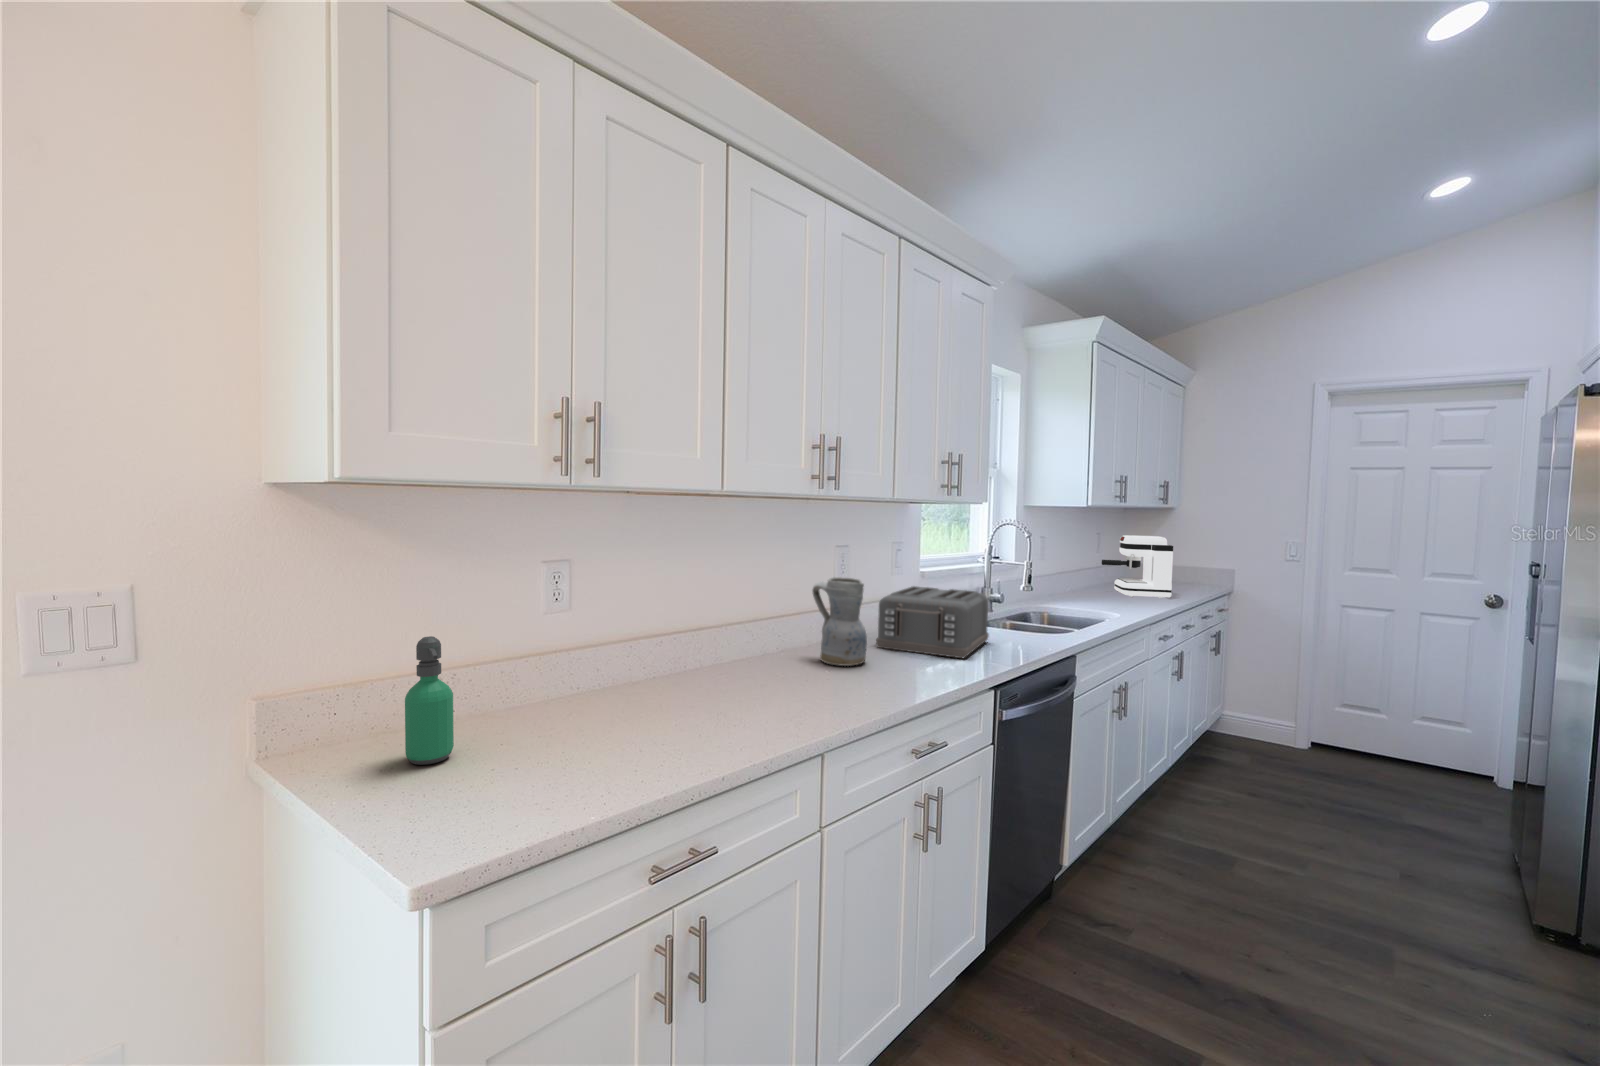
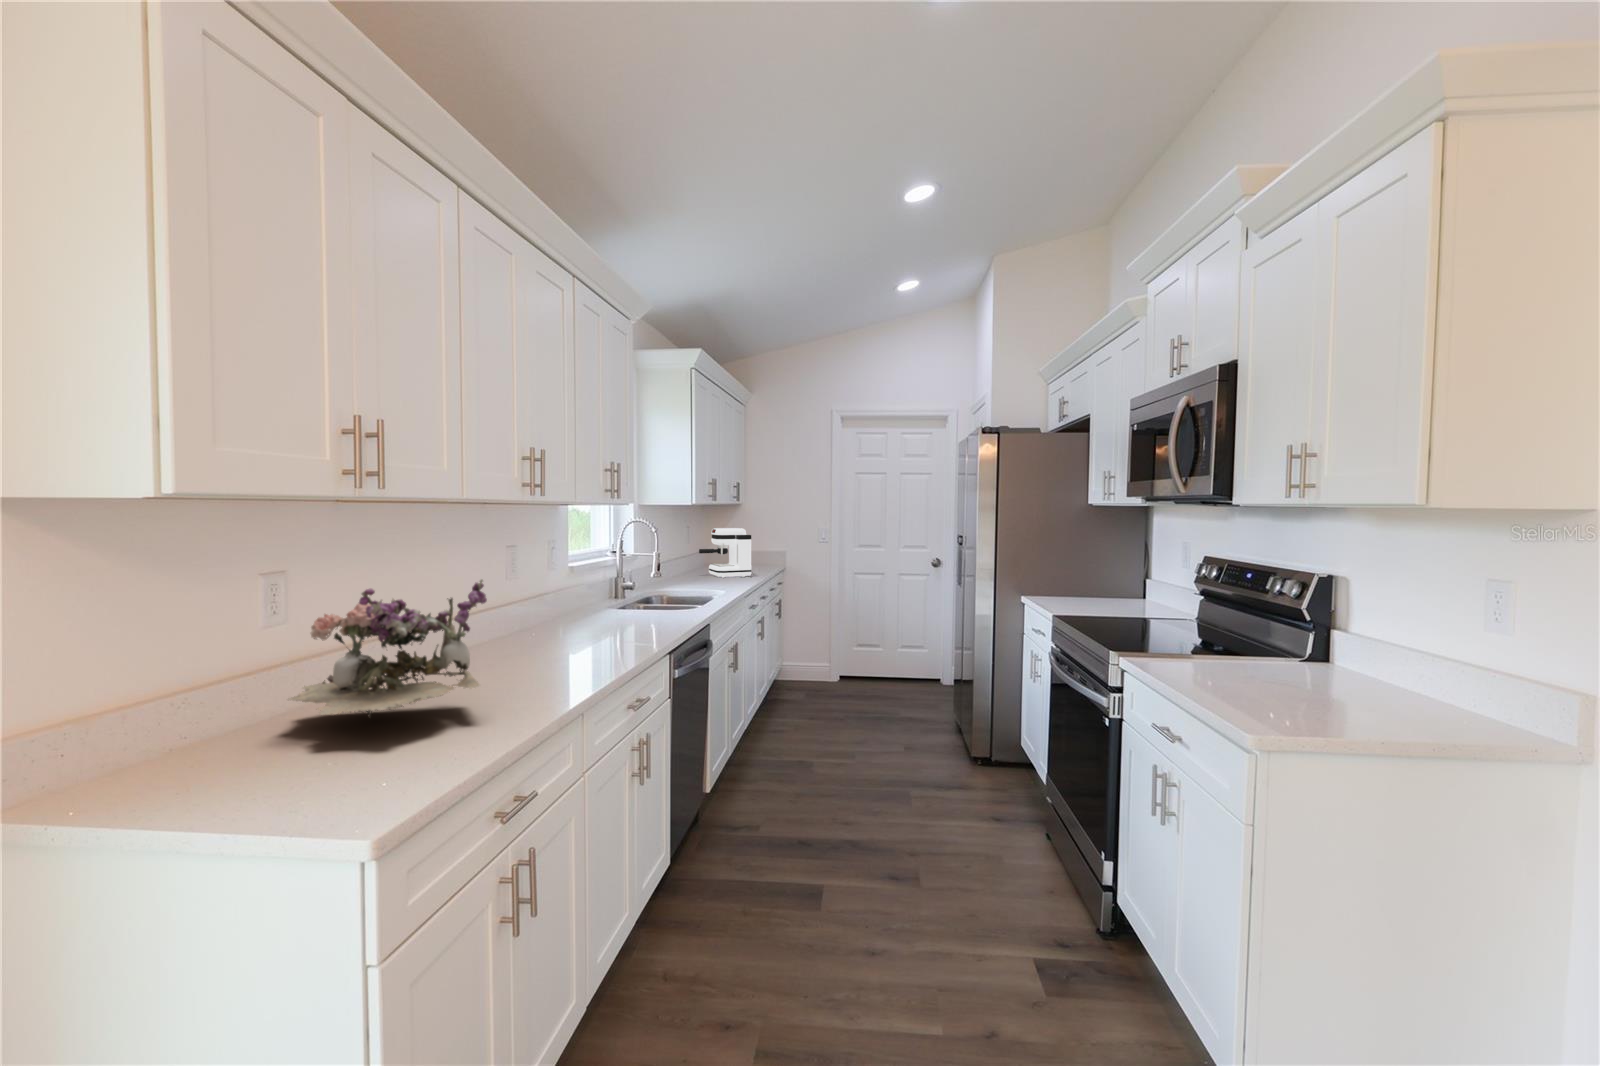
ceramic pitcher: present [813,577,867,666] -> none [509,574,565,653]
flower arrangement: none [549,580,720,713] -> present [289,579,487,717]
toaster: present [876,586,989,658] -> none [559,579,648,636]
soap dispenser: present [405,636,454,765] -> none [171,659,233,797]

